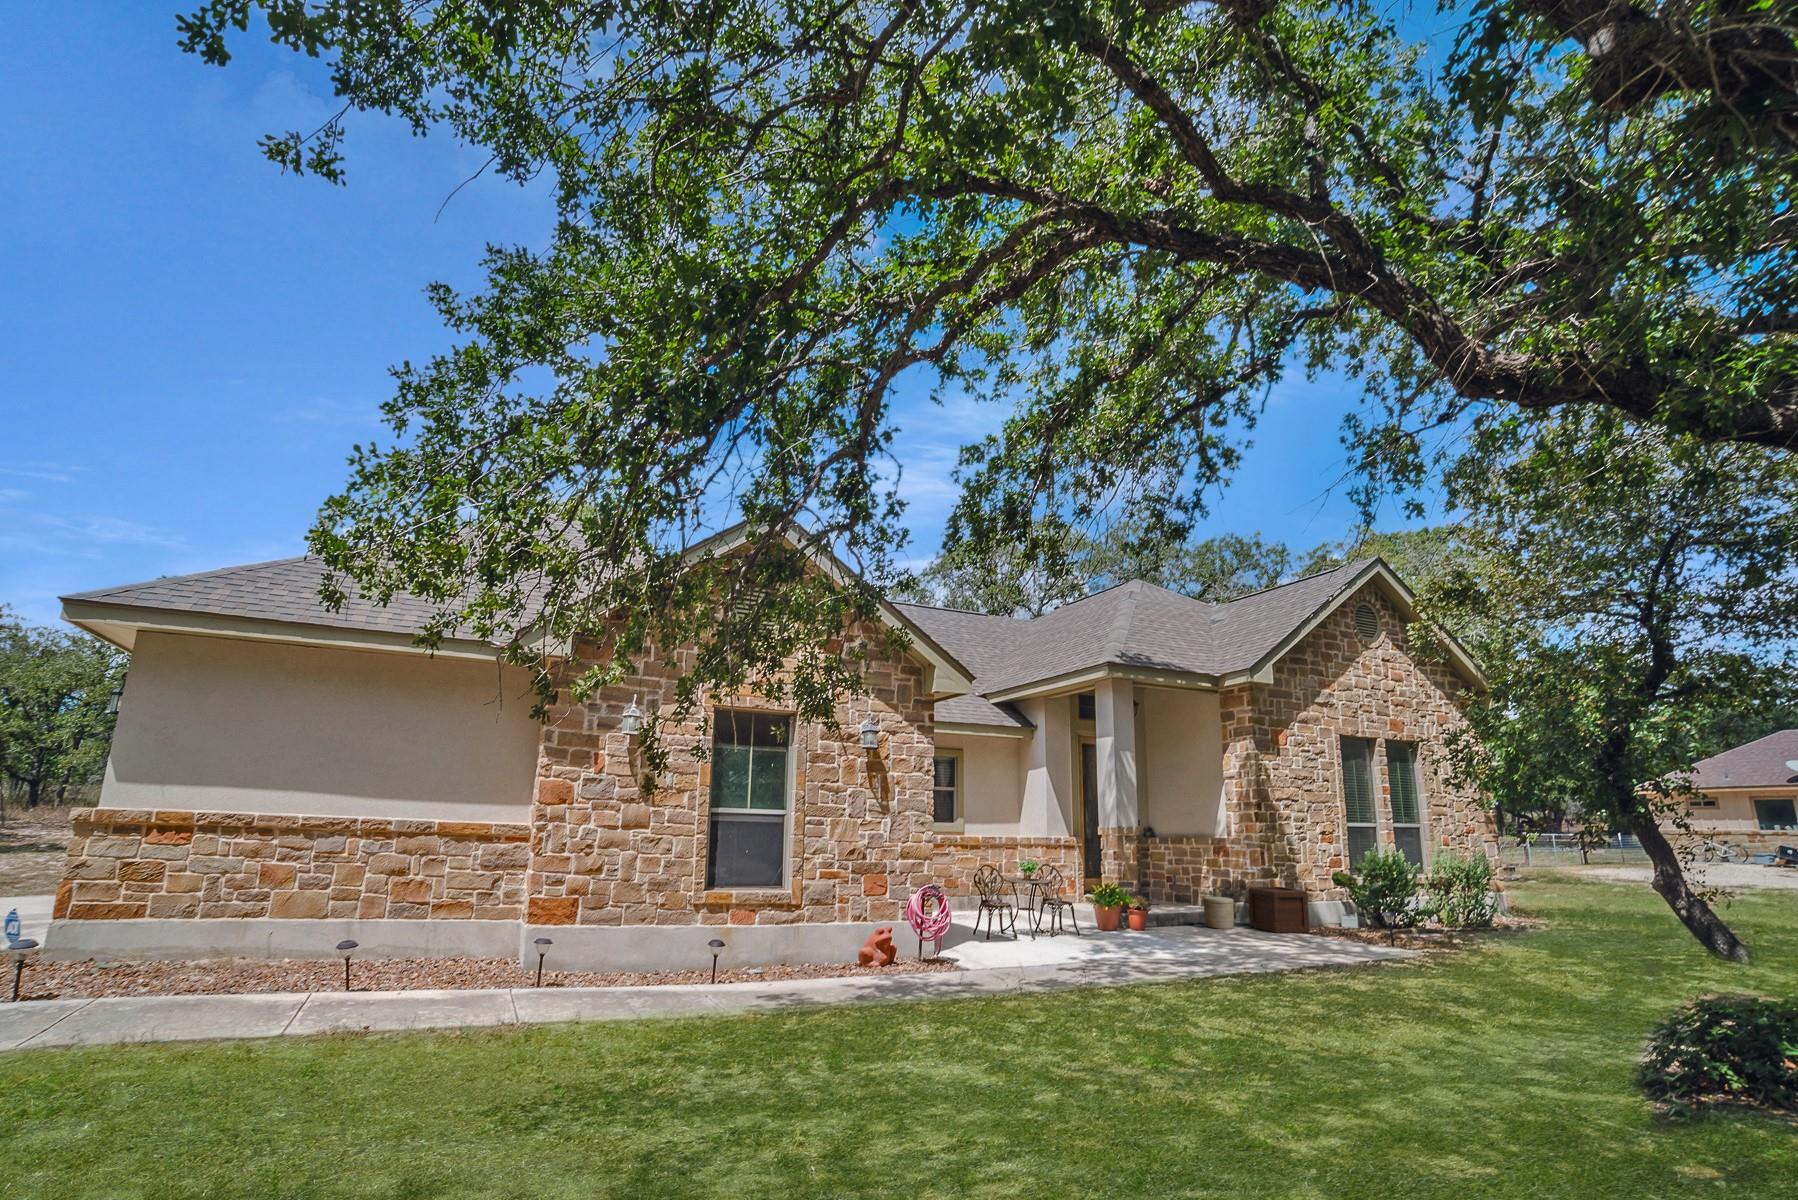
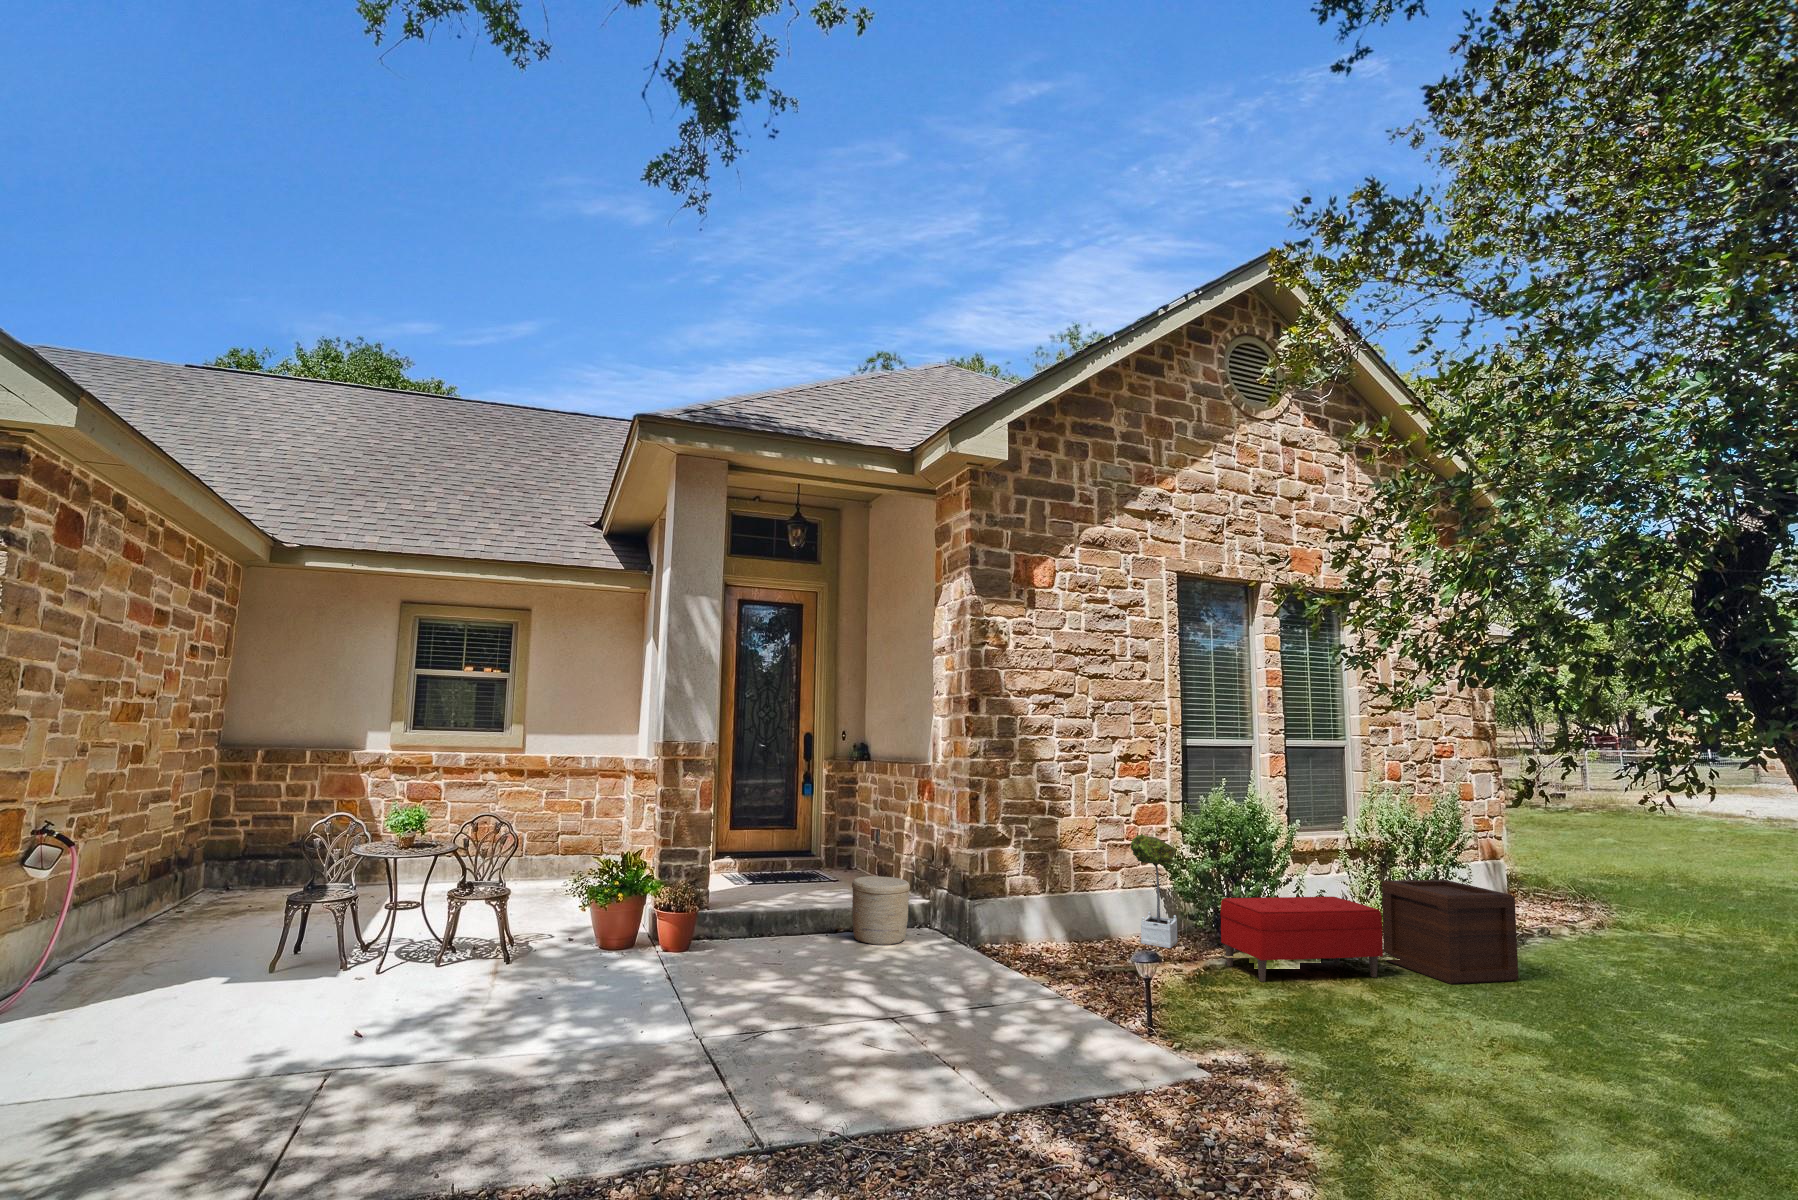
wooden crate: present [1249,887,1310,933] -> present [1382,880,1518,984]
bench: none [1387,899,1465,937] -> present [1221,896,1383,982]

